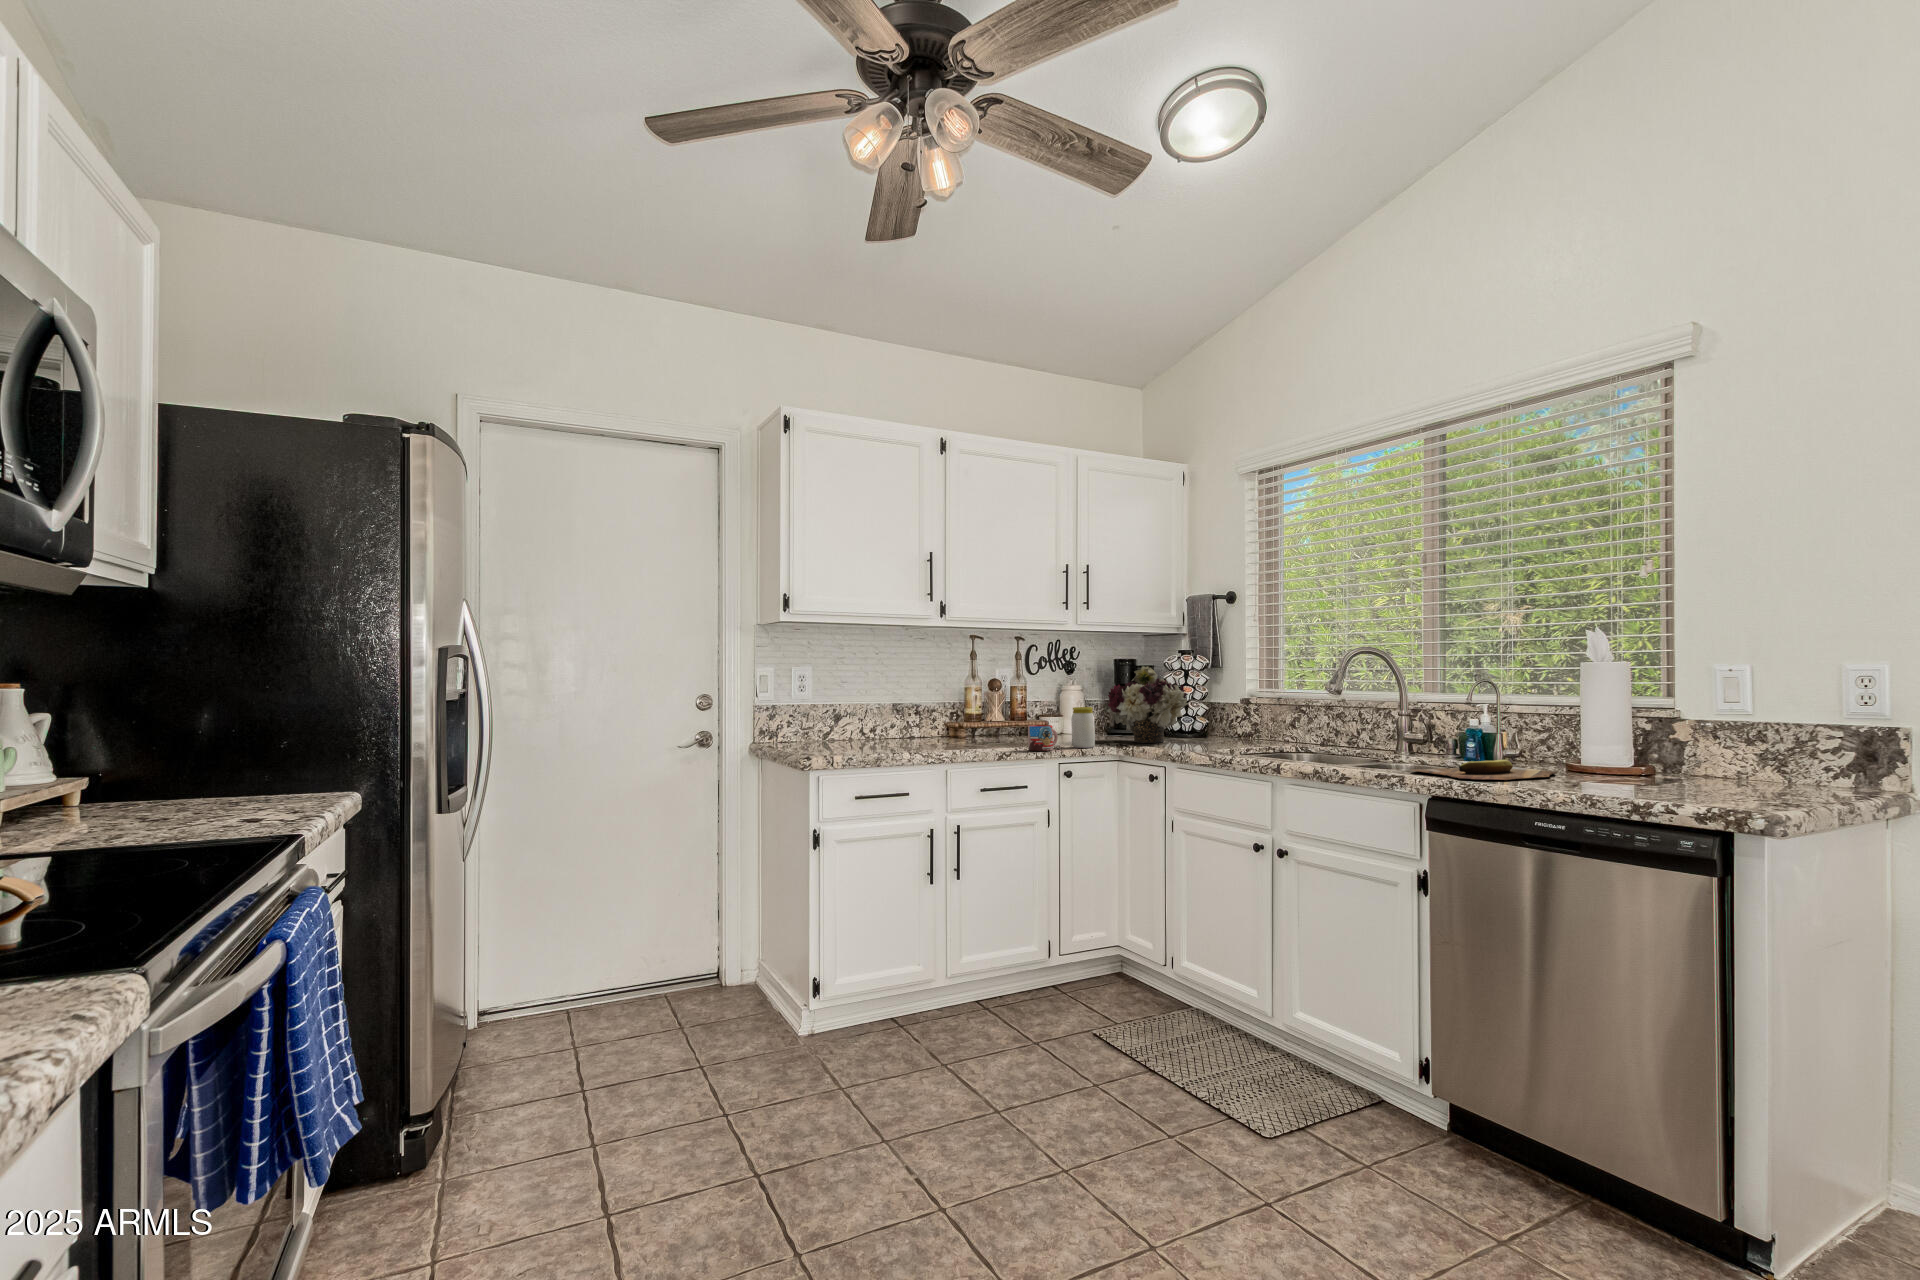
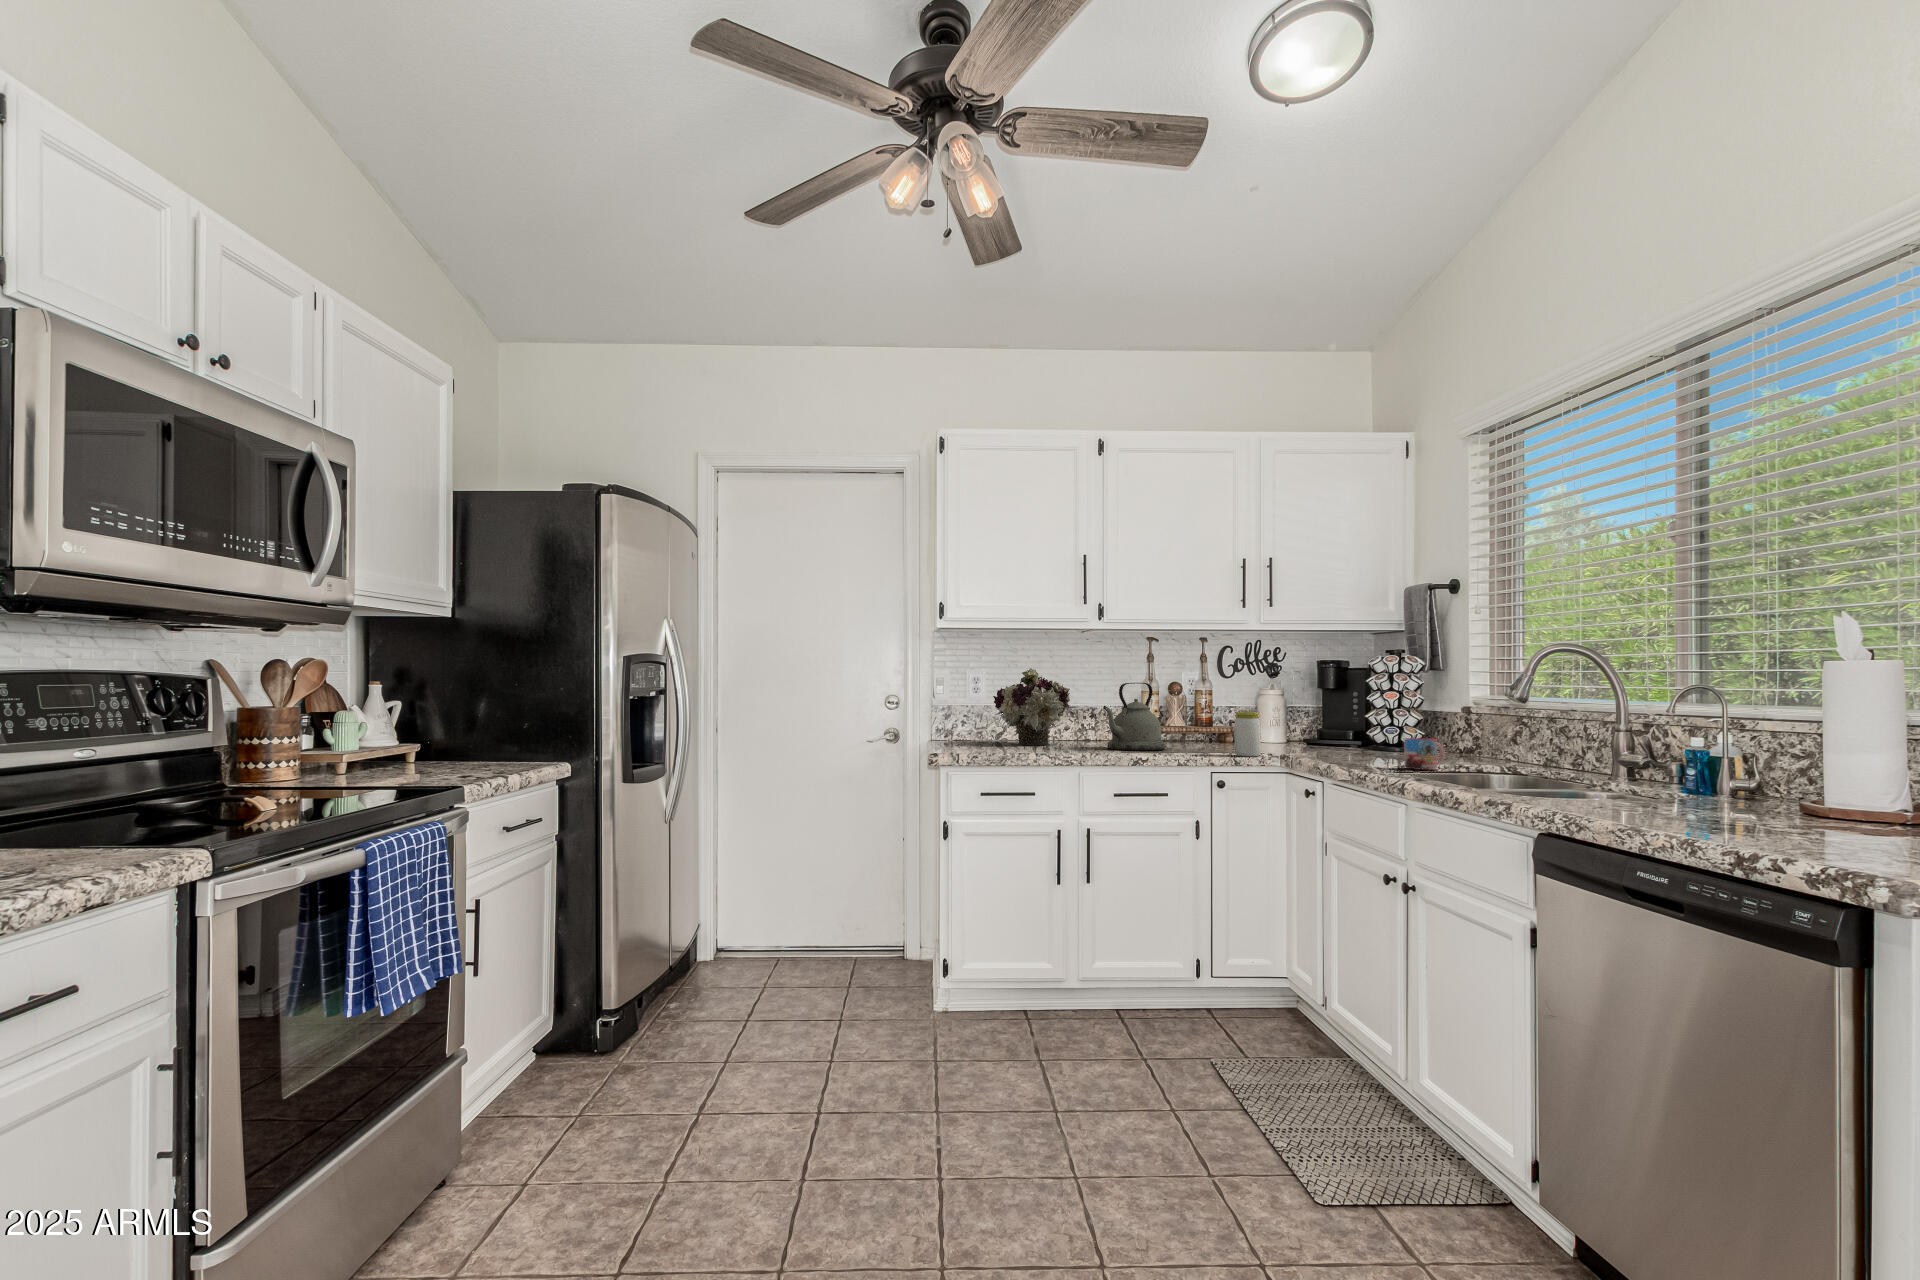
flower arrangement: present [1108,666,1188,743] -> present [993,668,1070,745]
kettle: none [943,682,999,747] -> present [1103,683,1166,750]
mug: present [1028,725,1058,751] -> present [1404,738,1445,770]
cutting board: present [1411,760,1555,780] -> none [1549,790,1764,816]

